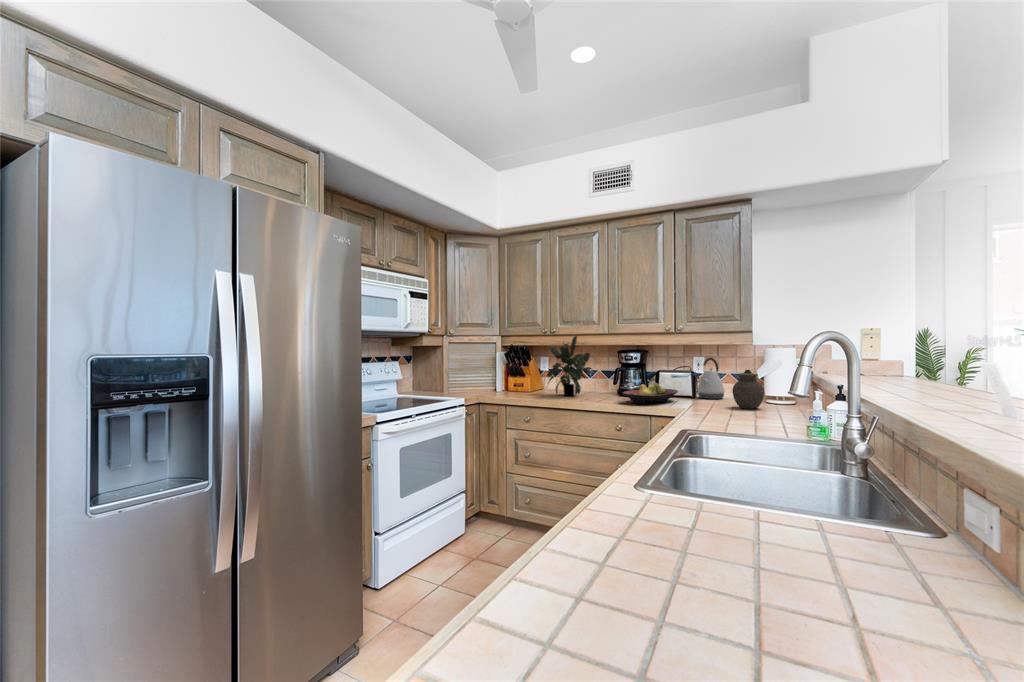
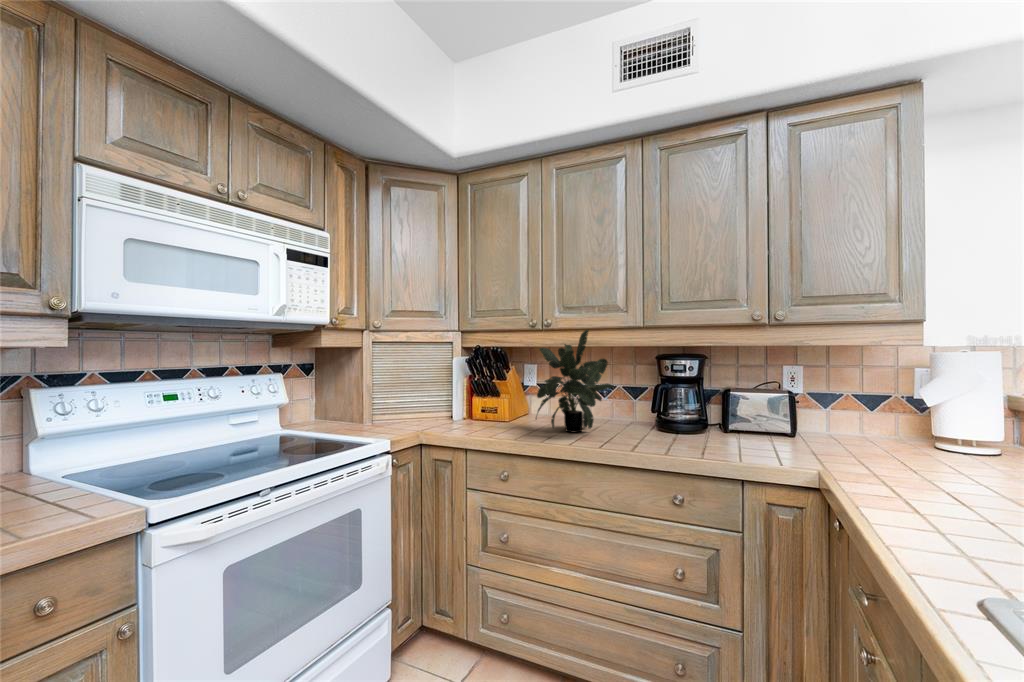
kettle: present [697,358,725,399] -> none [795,368,848,441]
jar: present [732,370,764,409] -> none [897,396,972,475]
fruit bowl: present [623,383,678,404] -> none [674,414,772,458]

